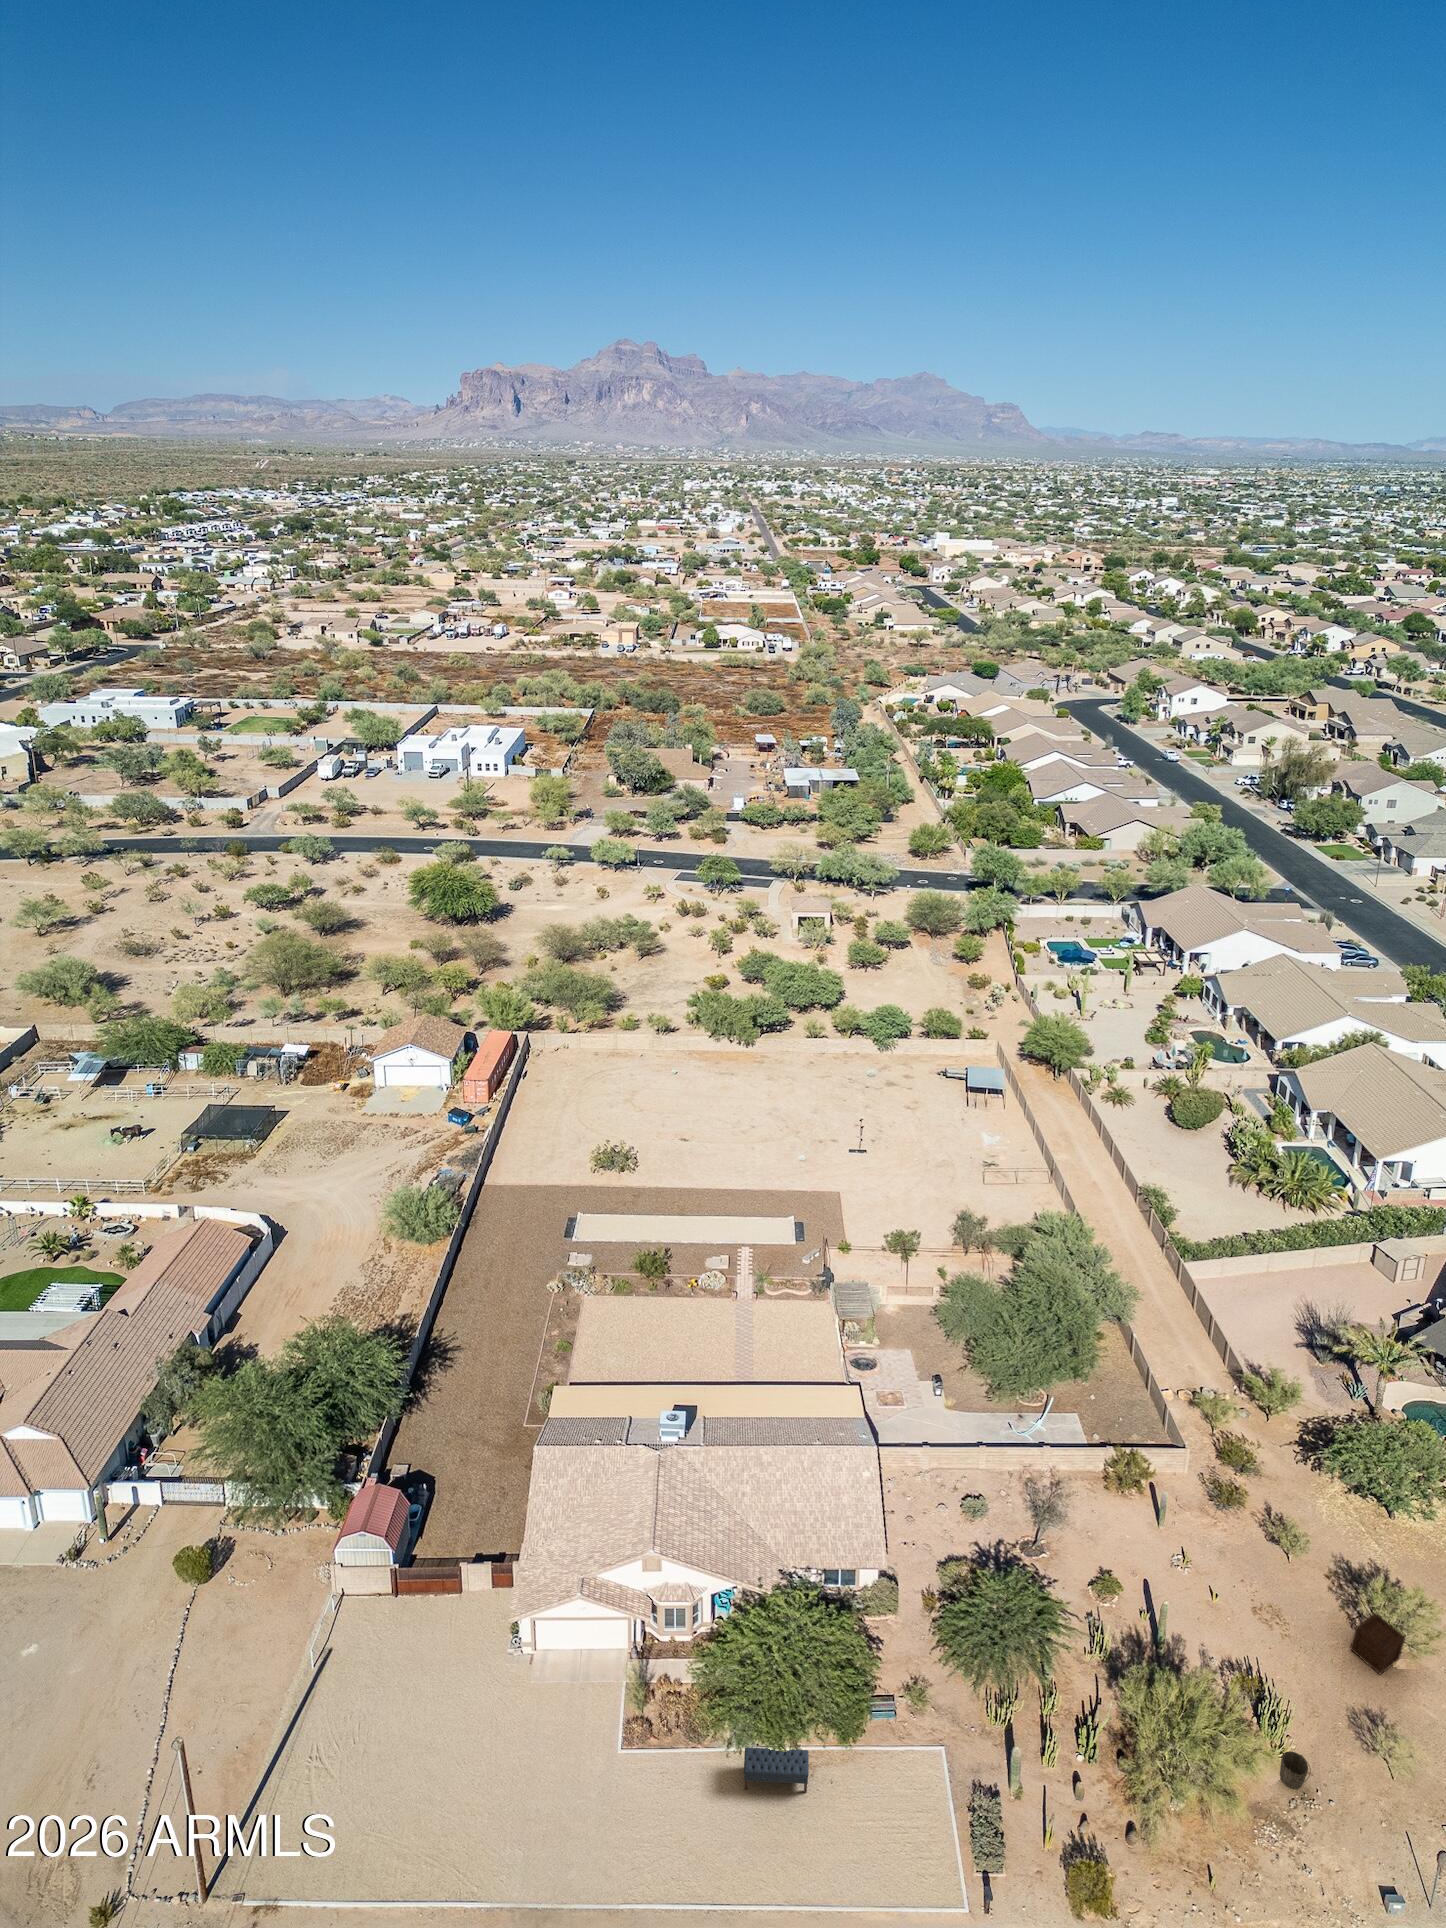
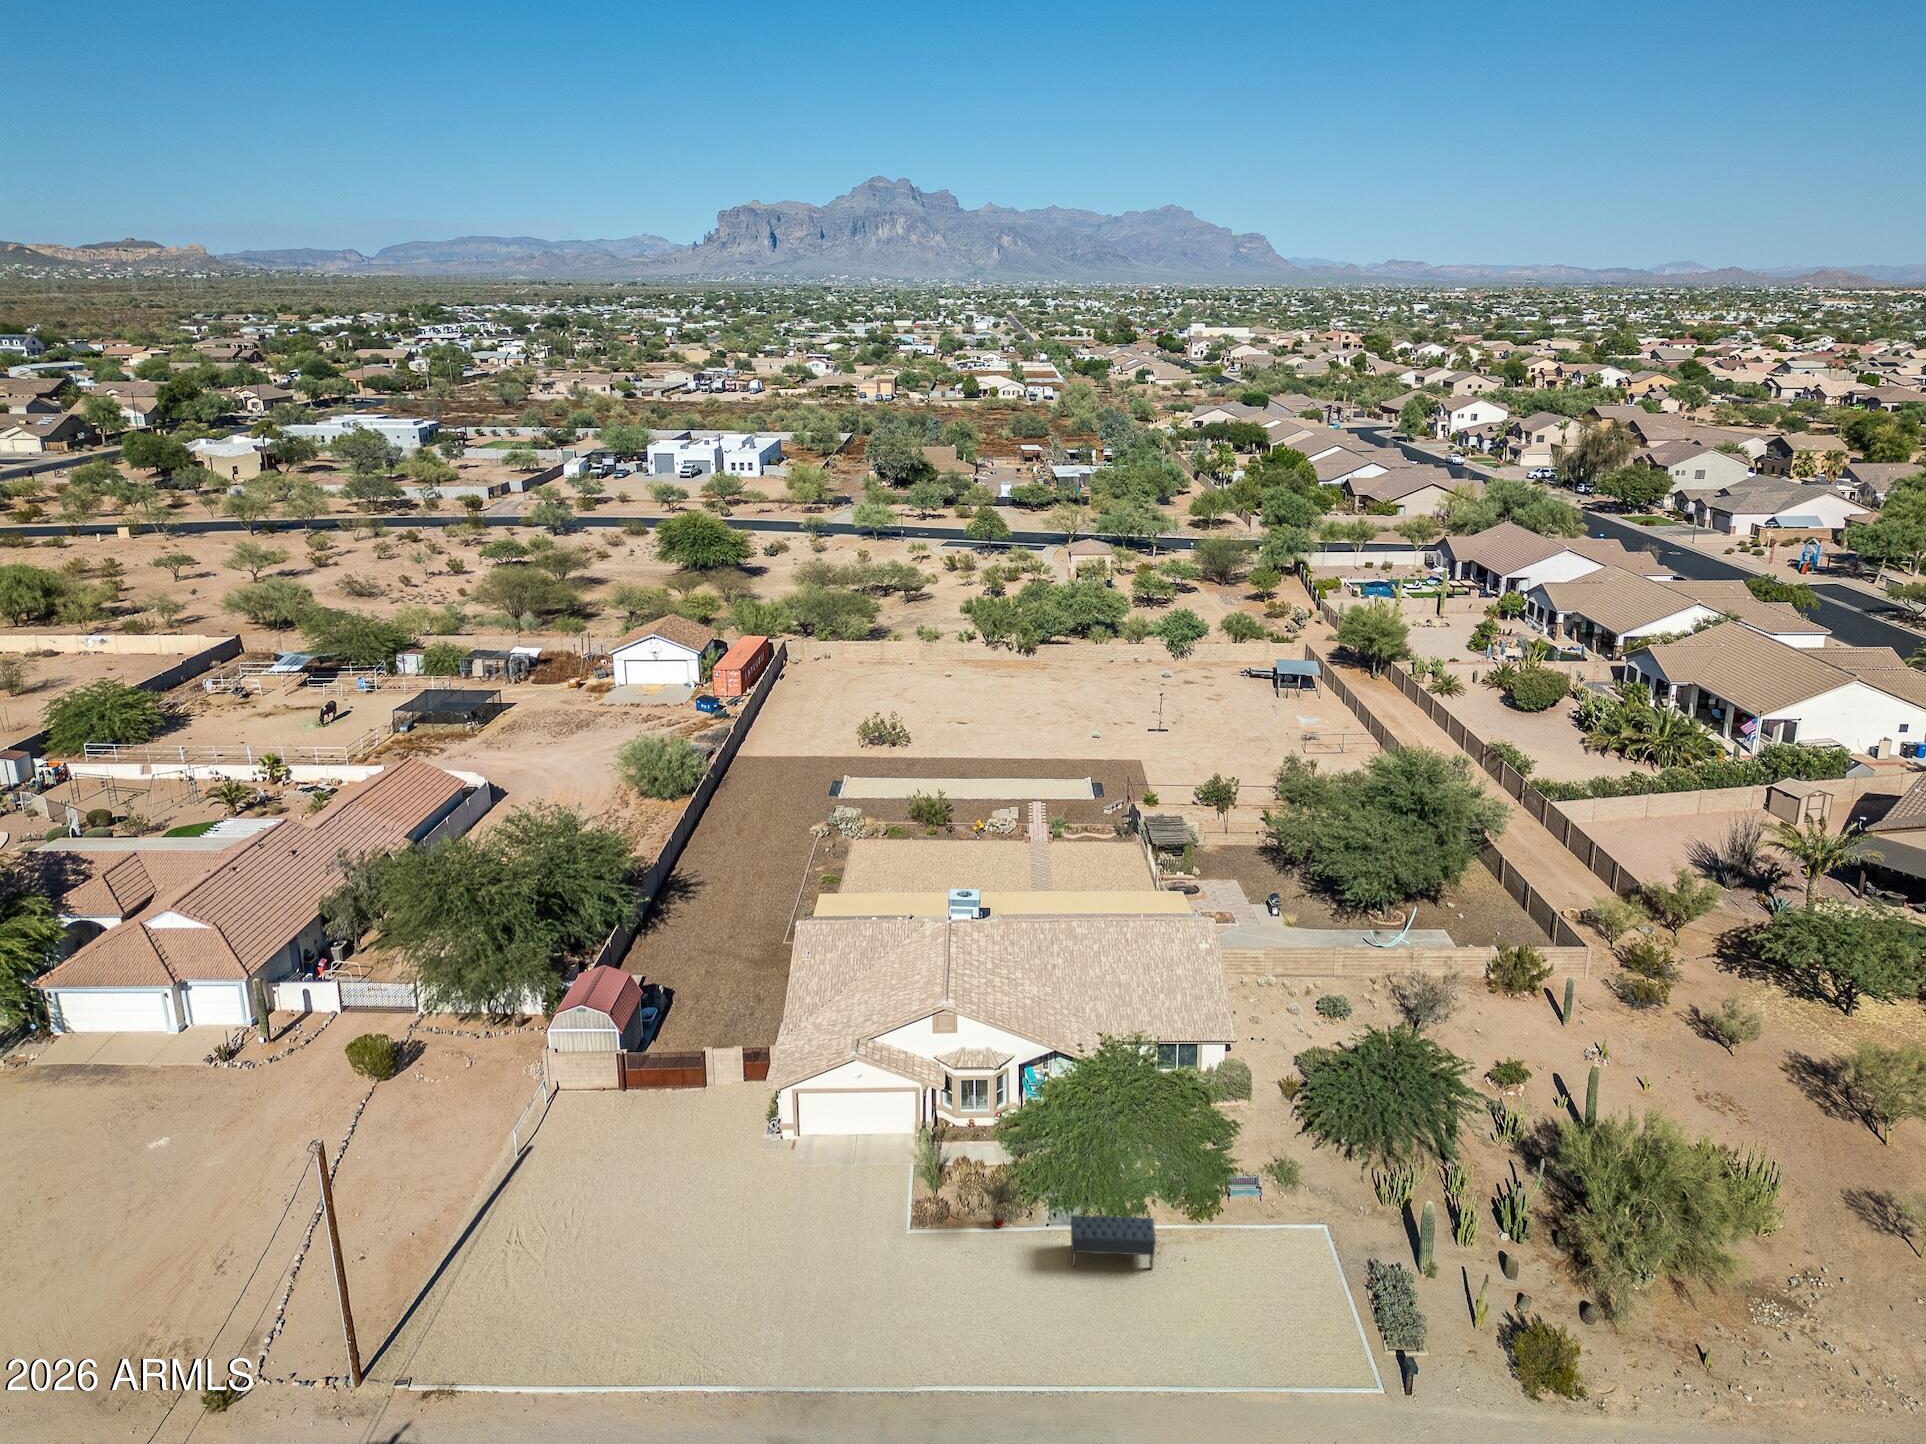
wooden crate: present [1350,1612,1405,1674] -> none [1829,1087,1903,1156]
potted tree: none [676,1710,708,1748] -> present [981,1174,1020,1228]
bucket: present [1280,1751,1311,1789] -> none [1768,1218,1811,1263]

